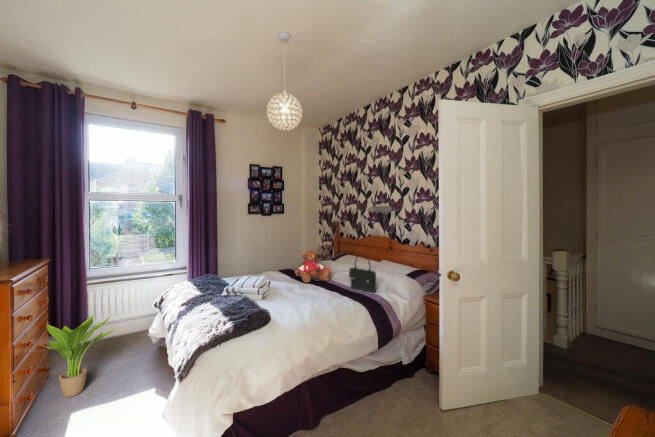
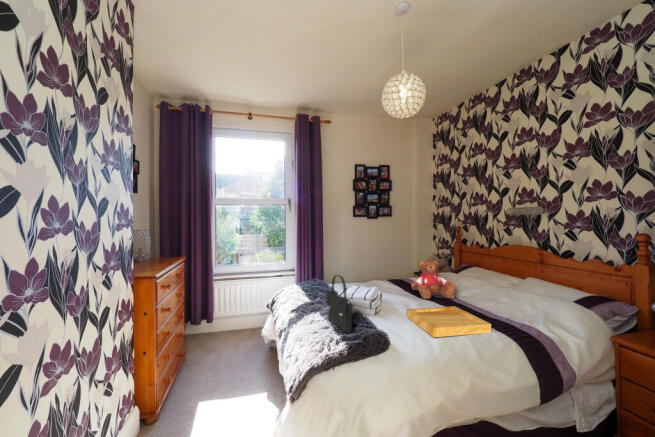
handbag: present [349,257,376,292] -> present [326,275,352,332]
tray: none [289,286,350,311] -> present [406,306,491,337]
potted plant: present [44,315,114,397] -> none [177,312,234,387]

